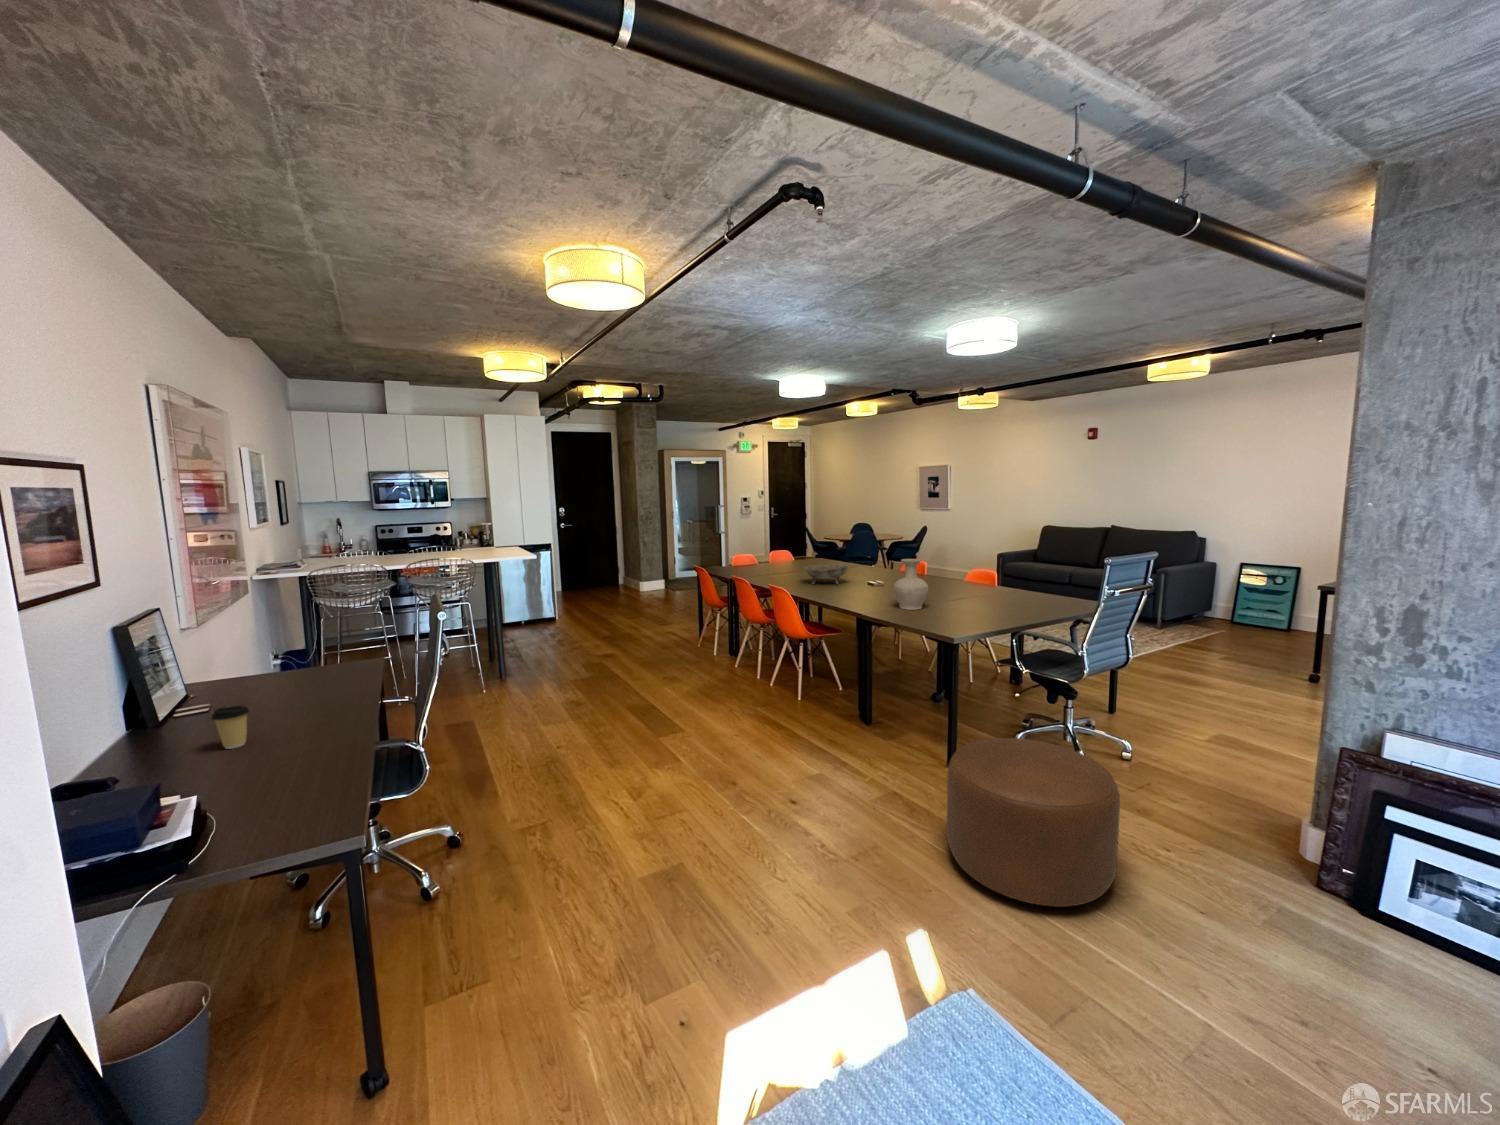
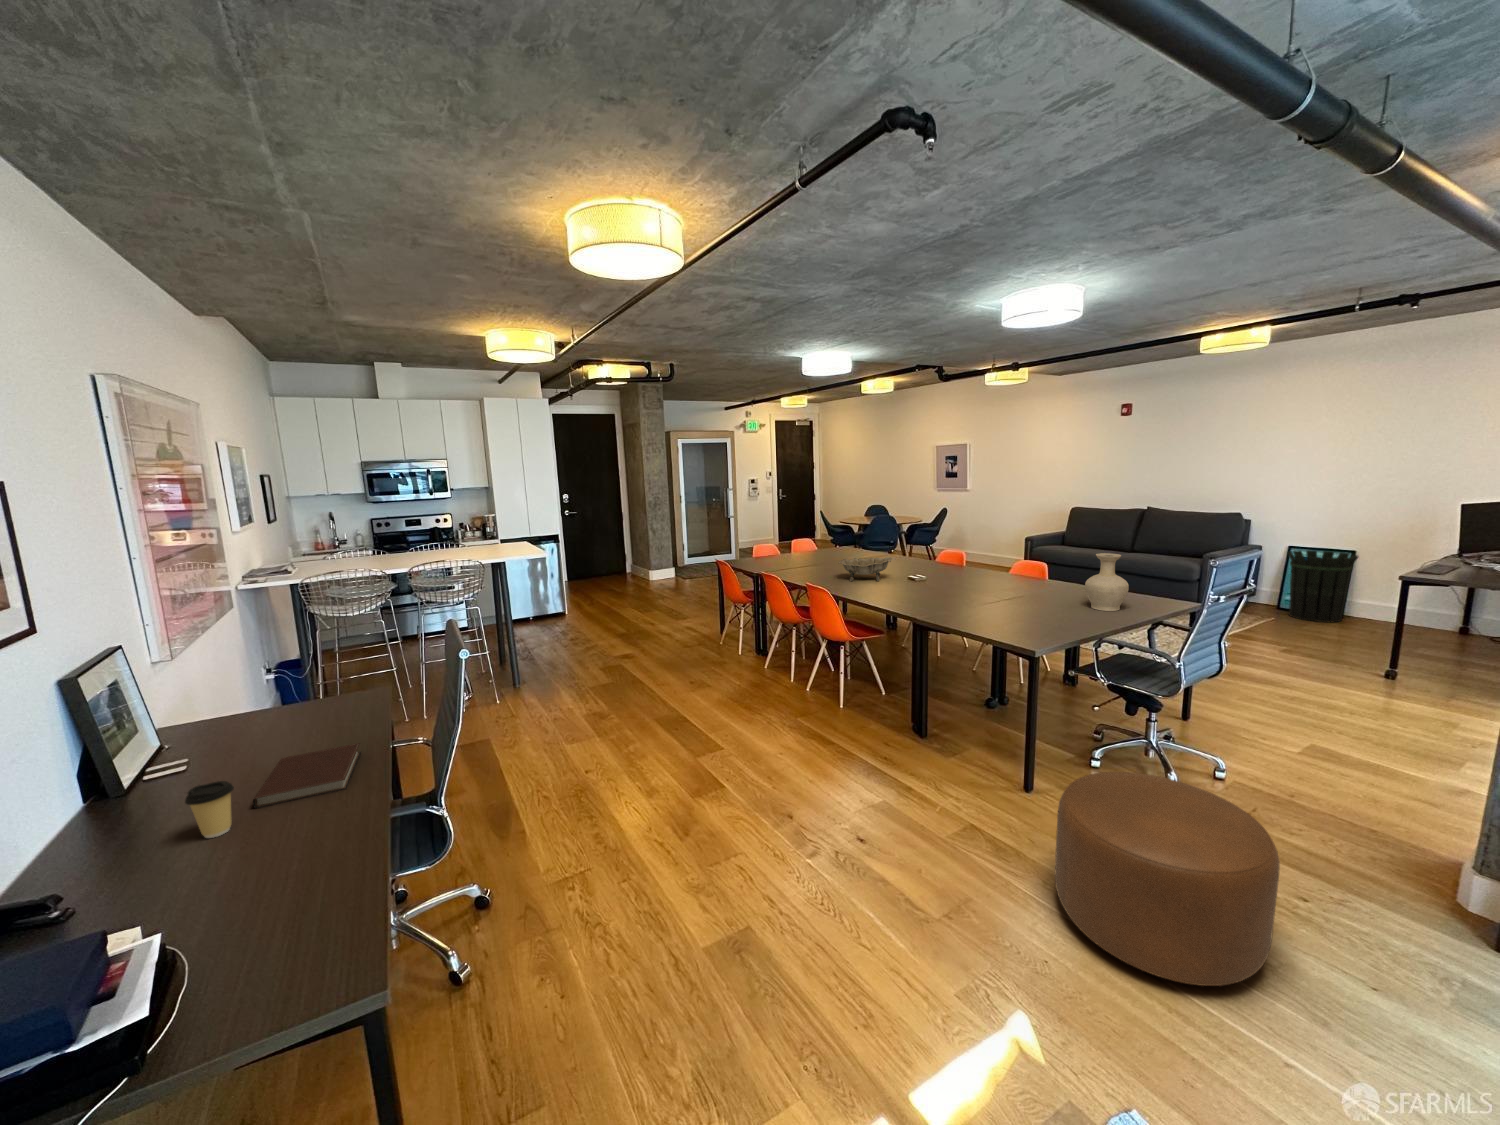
vase: present [894,559,928,610] -> present [1085,553,1129,611]
waste bin: none [1237,566,1302,634] -> present [1288,550,1358,622]
notebook: none [264,691,353,732] -> present [253,743,361,808]

